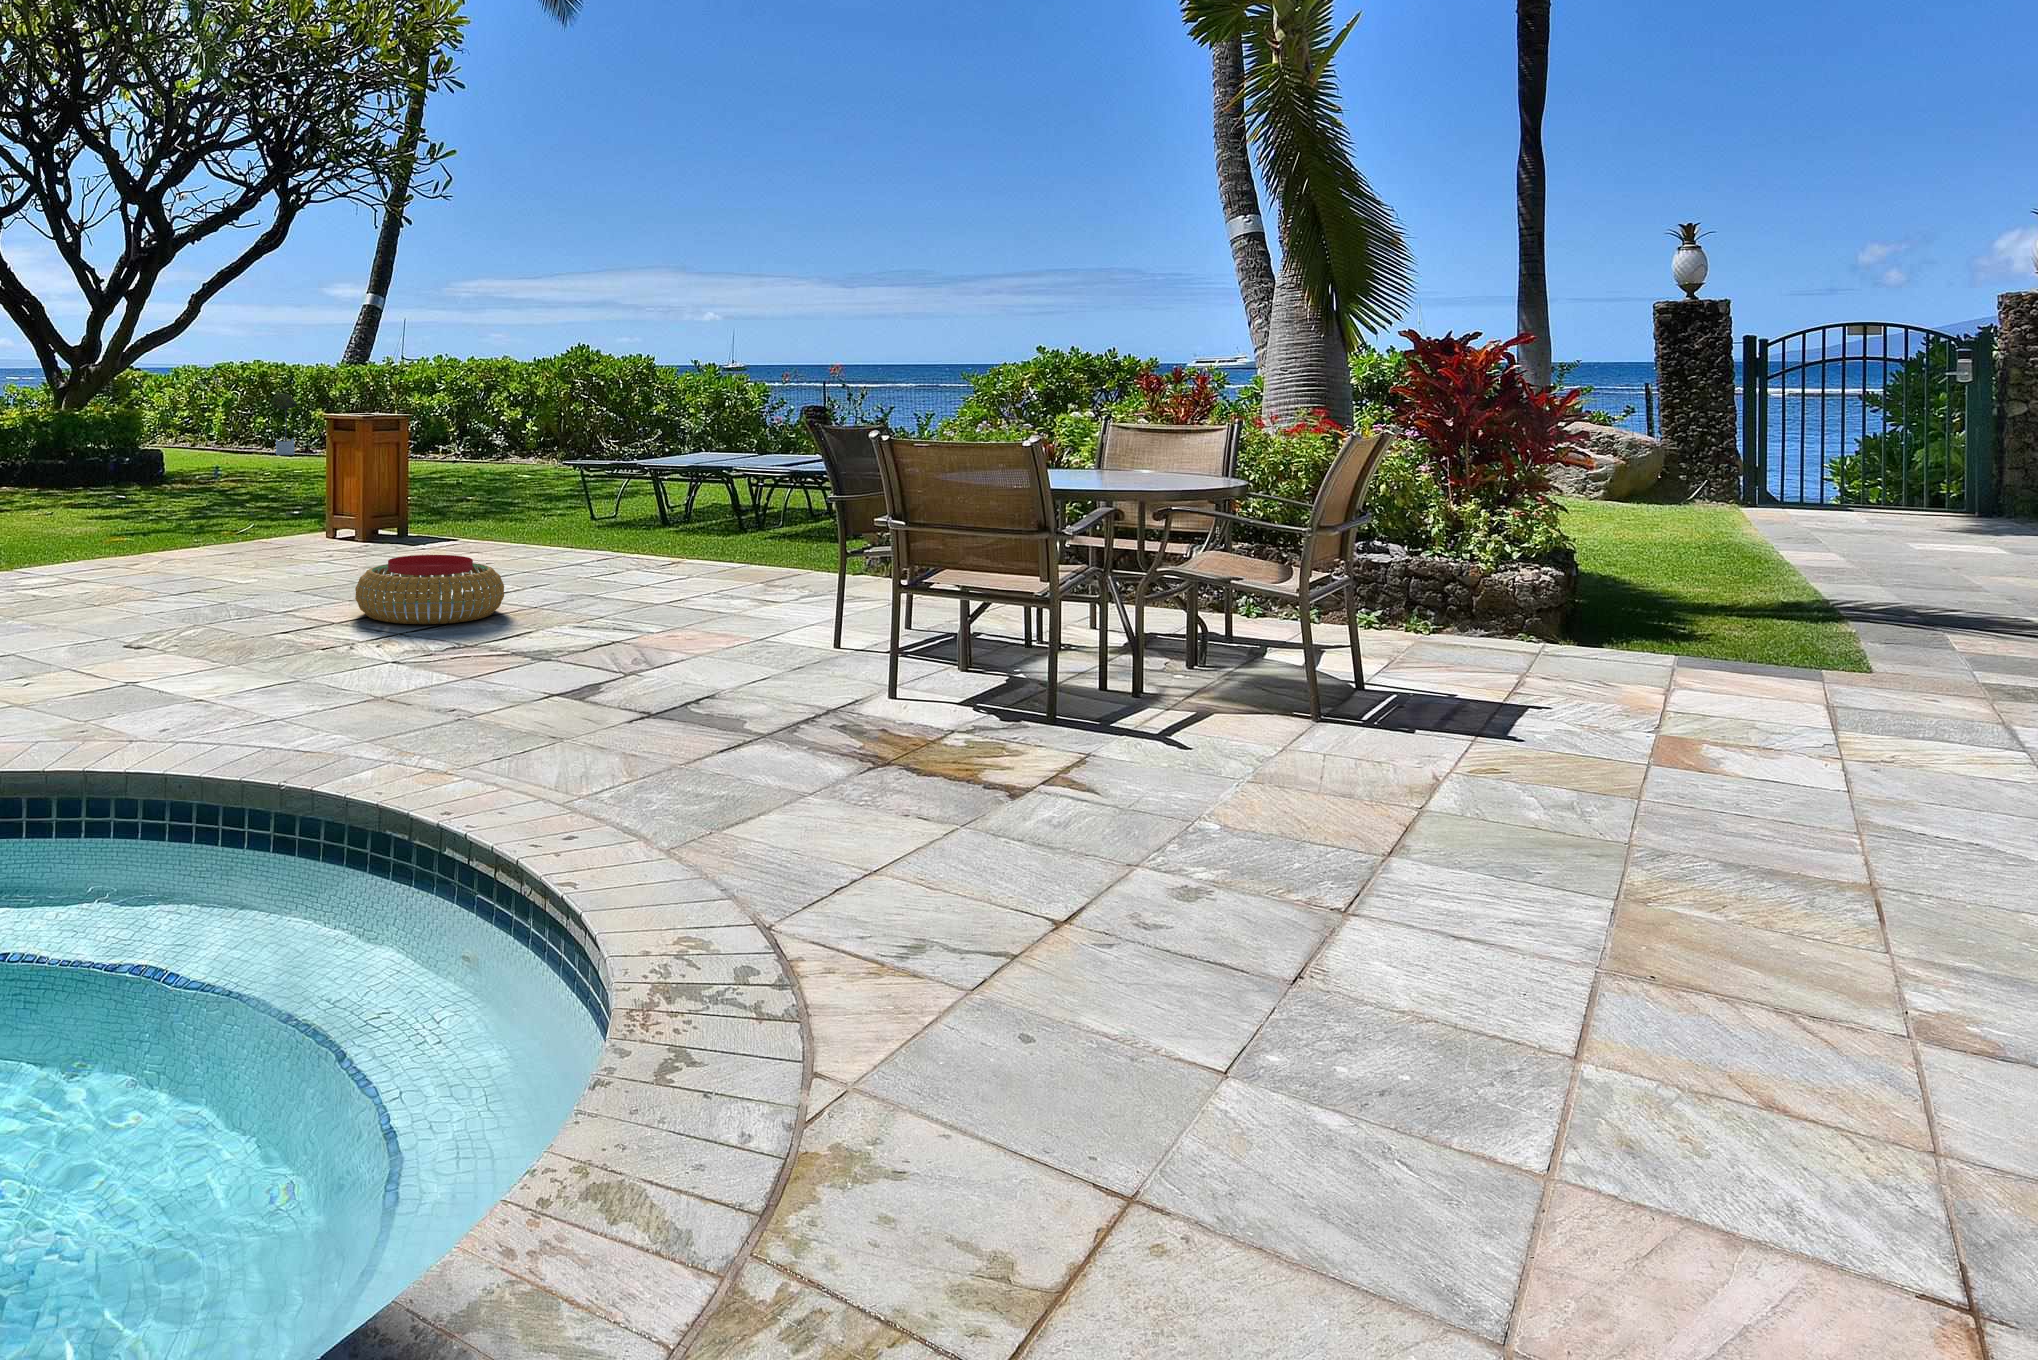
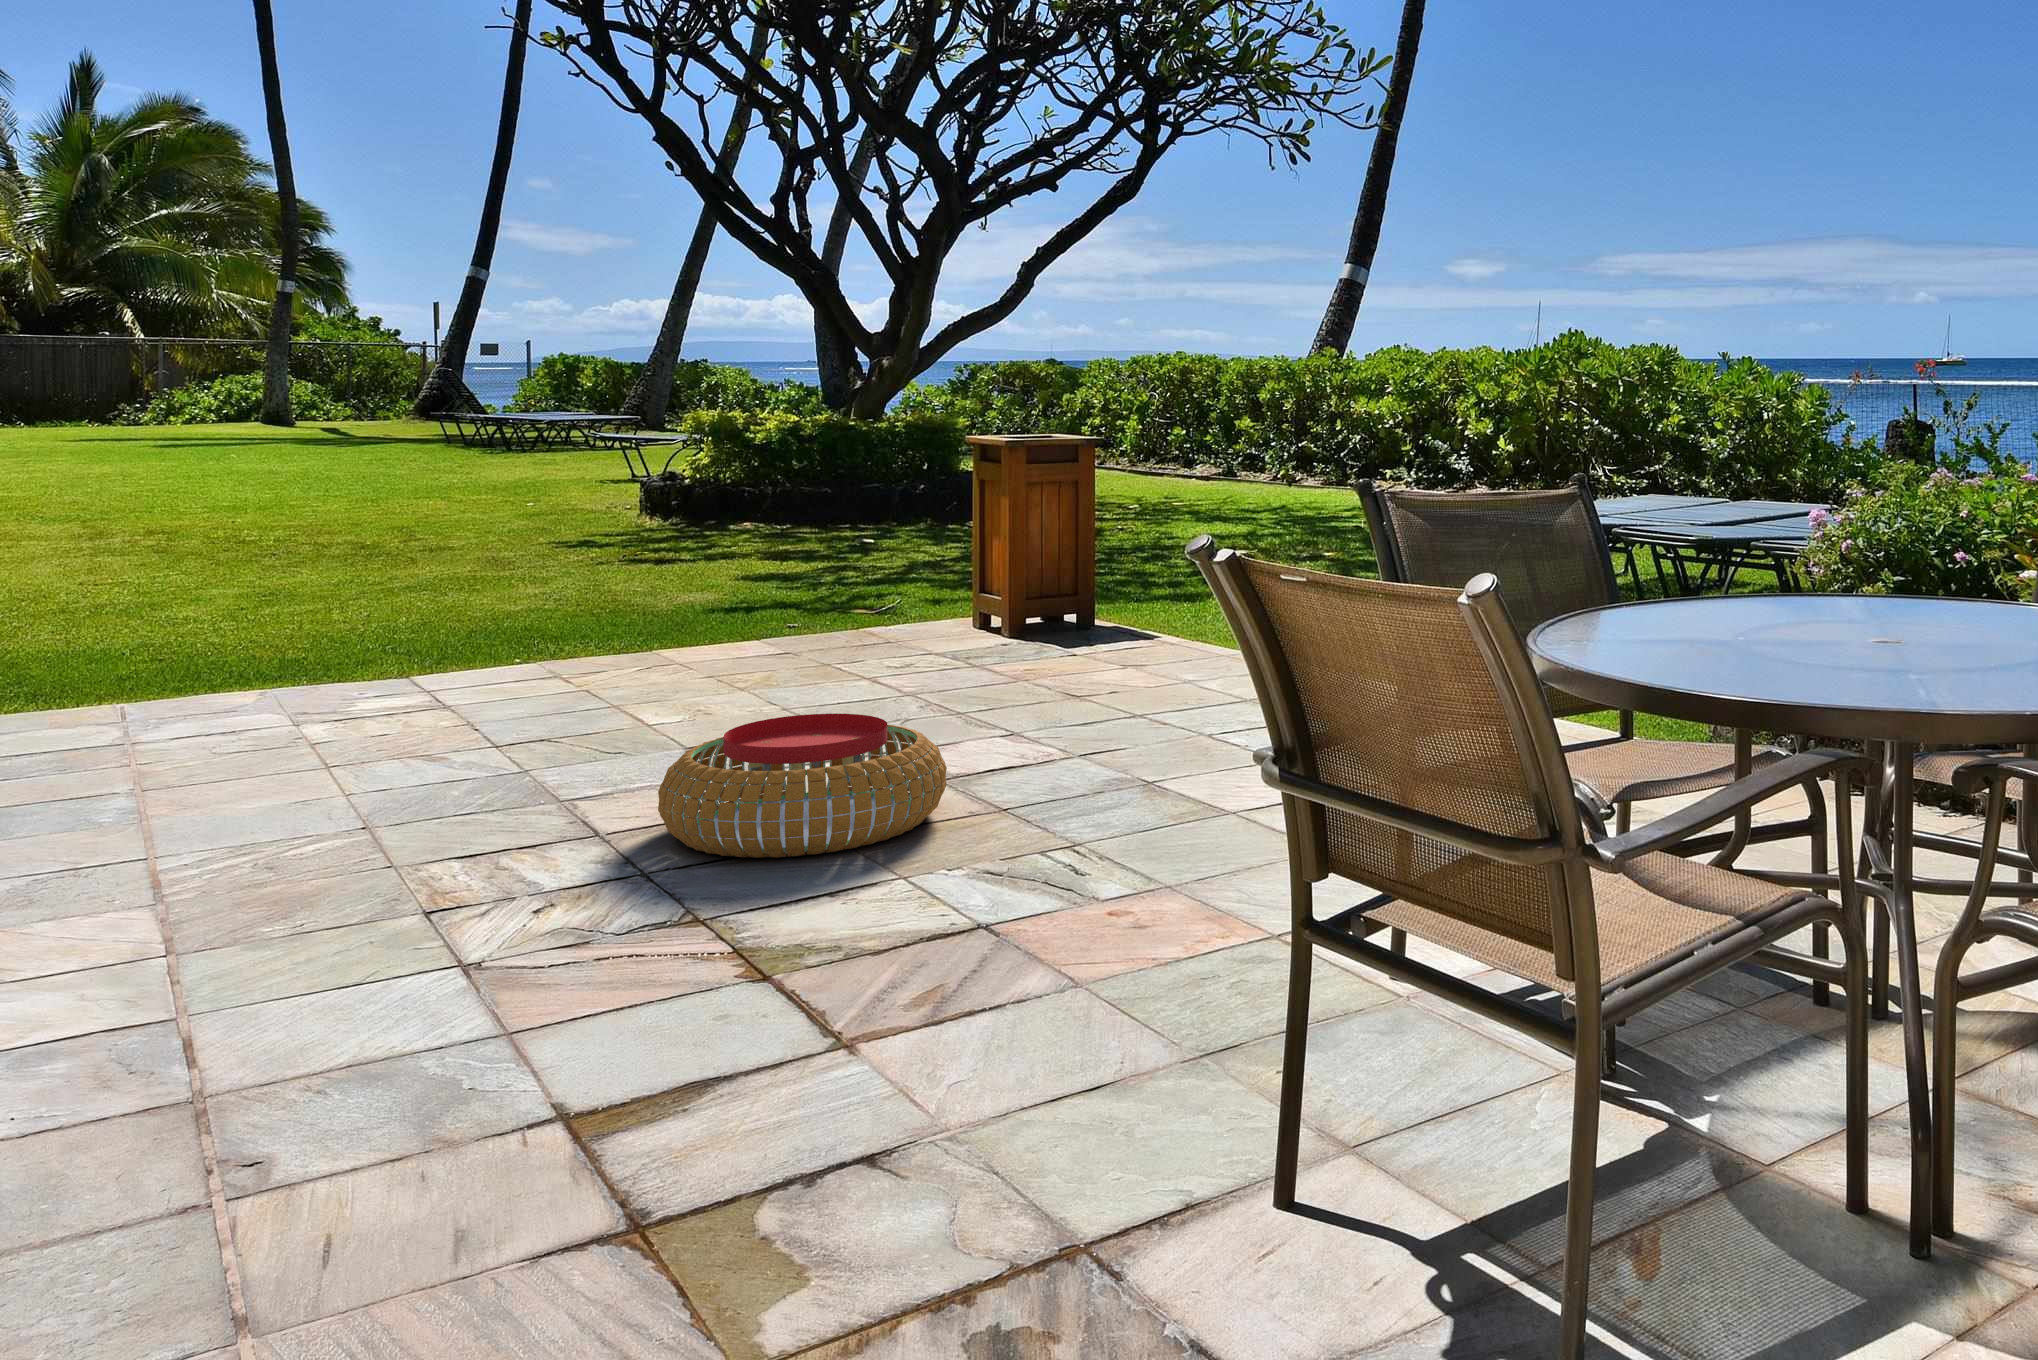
potted tree: present [271,392,297,455] -> none [1192,393,1226,476]

